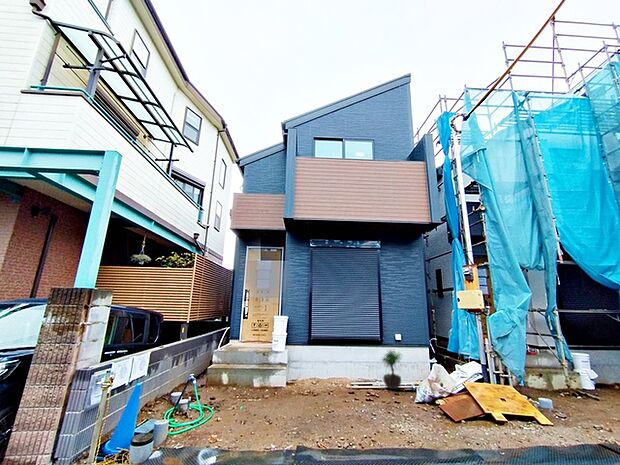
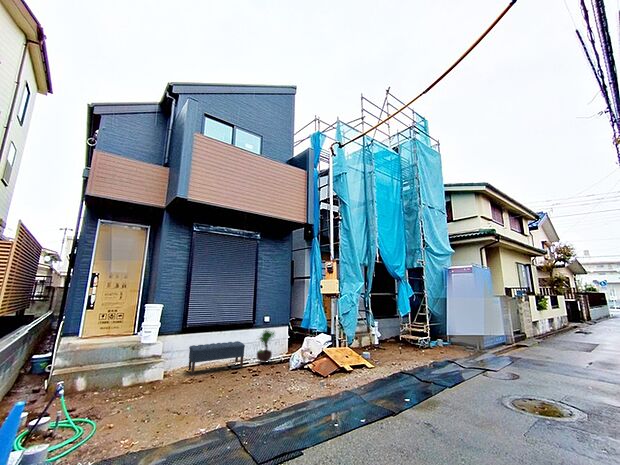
bench: none [312,359,365,390] -> present [188,341,245,375]

